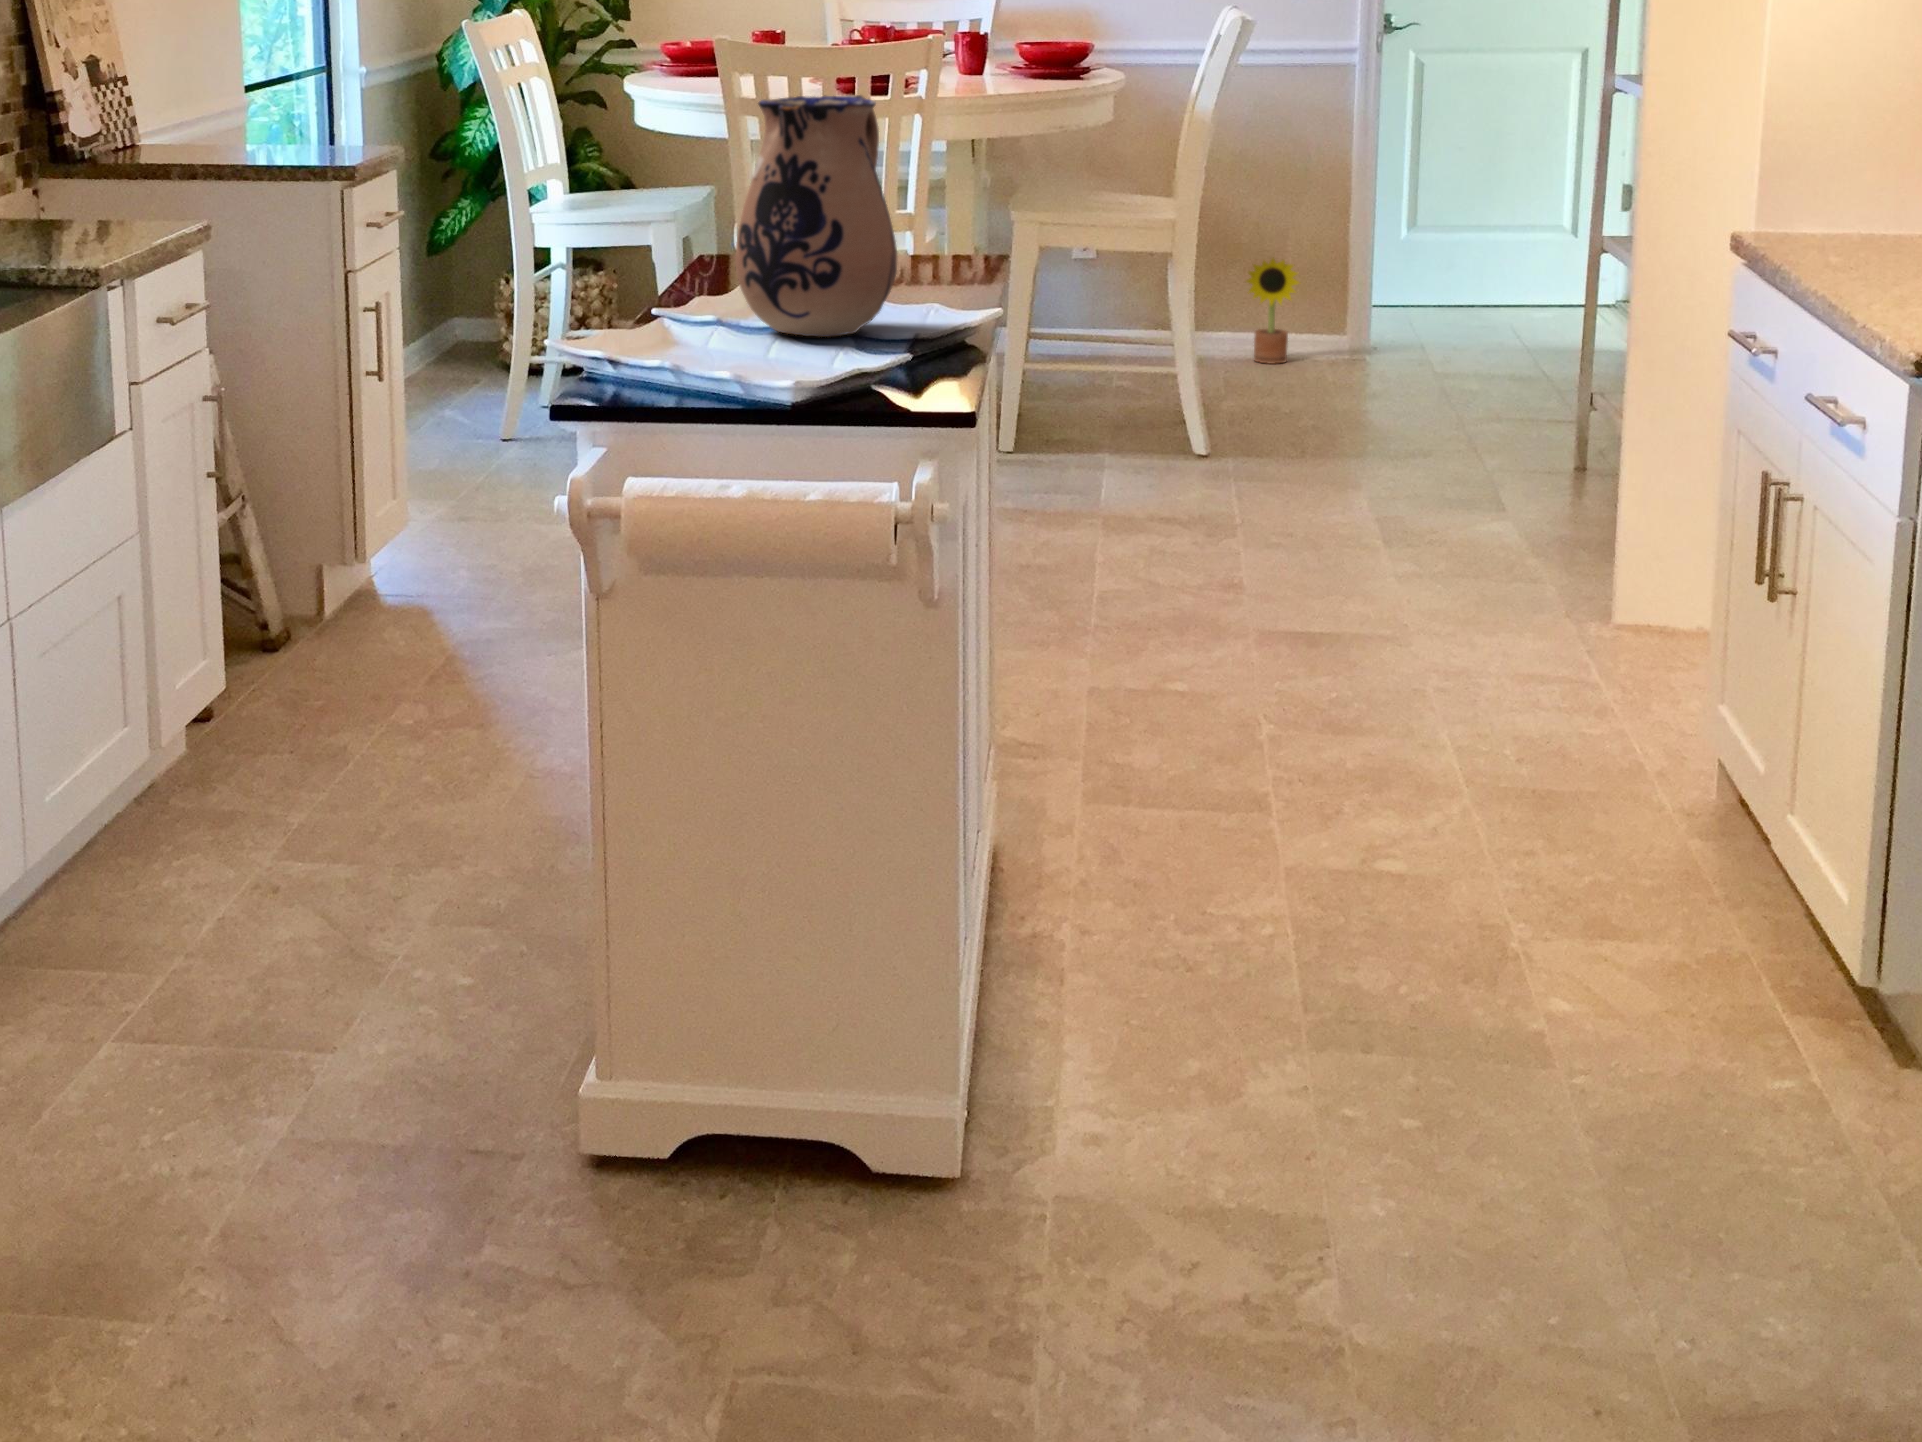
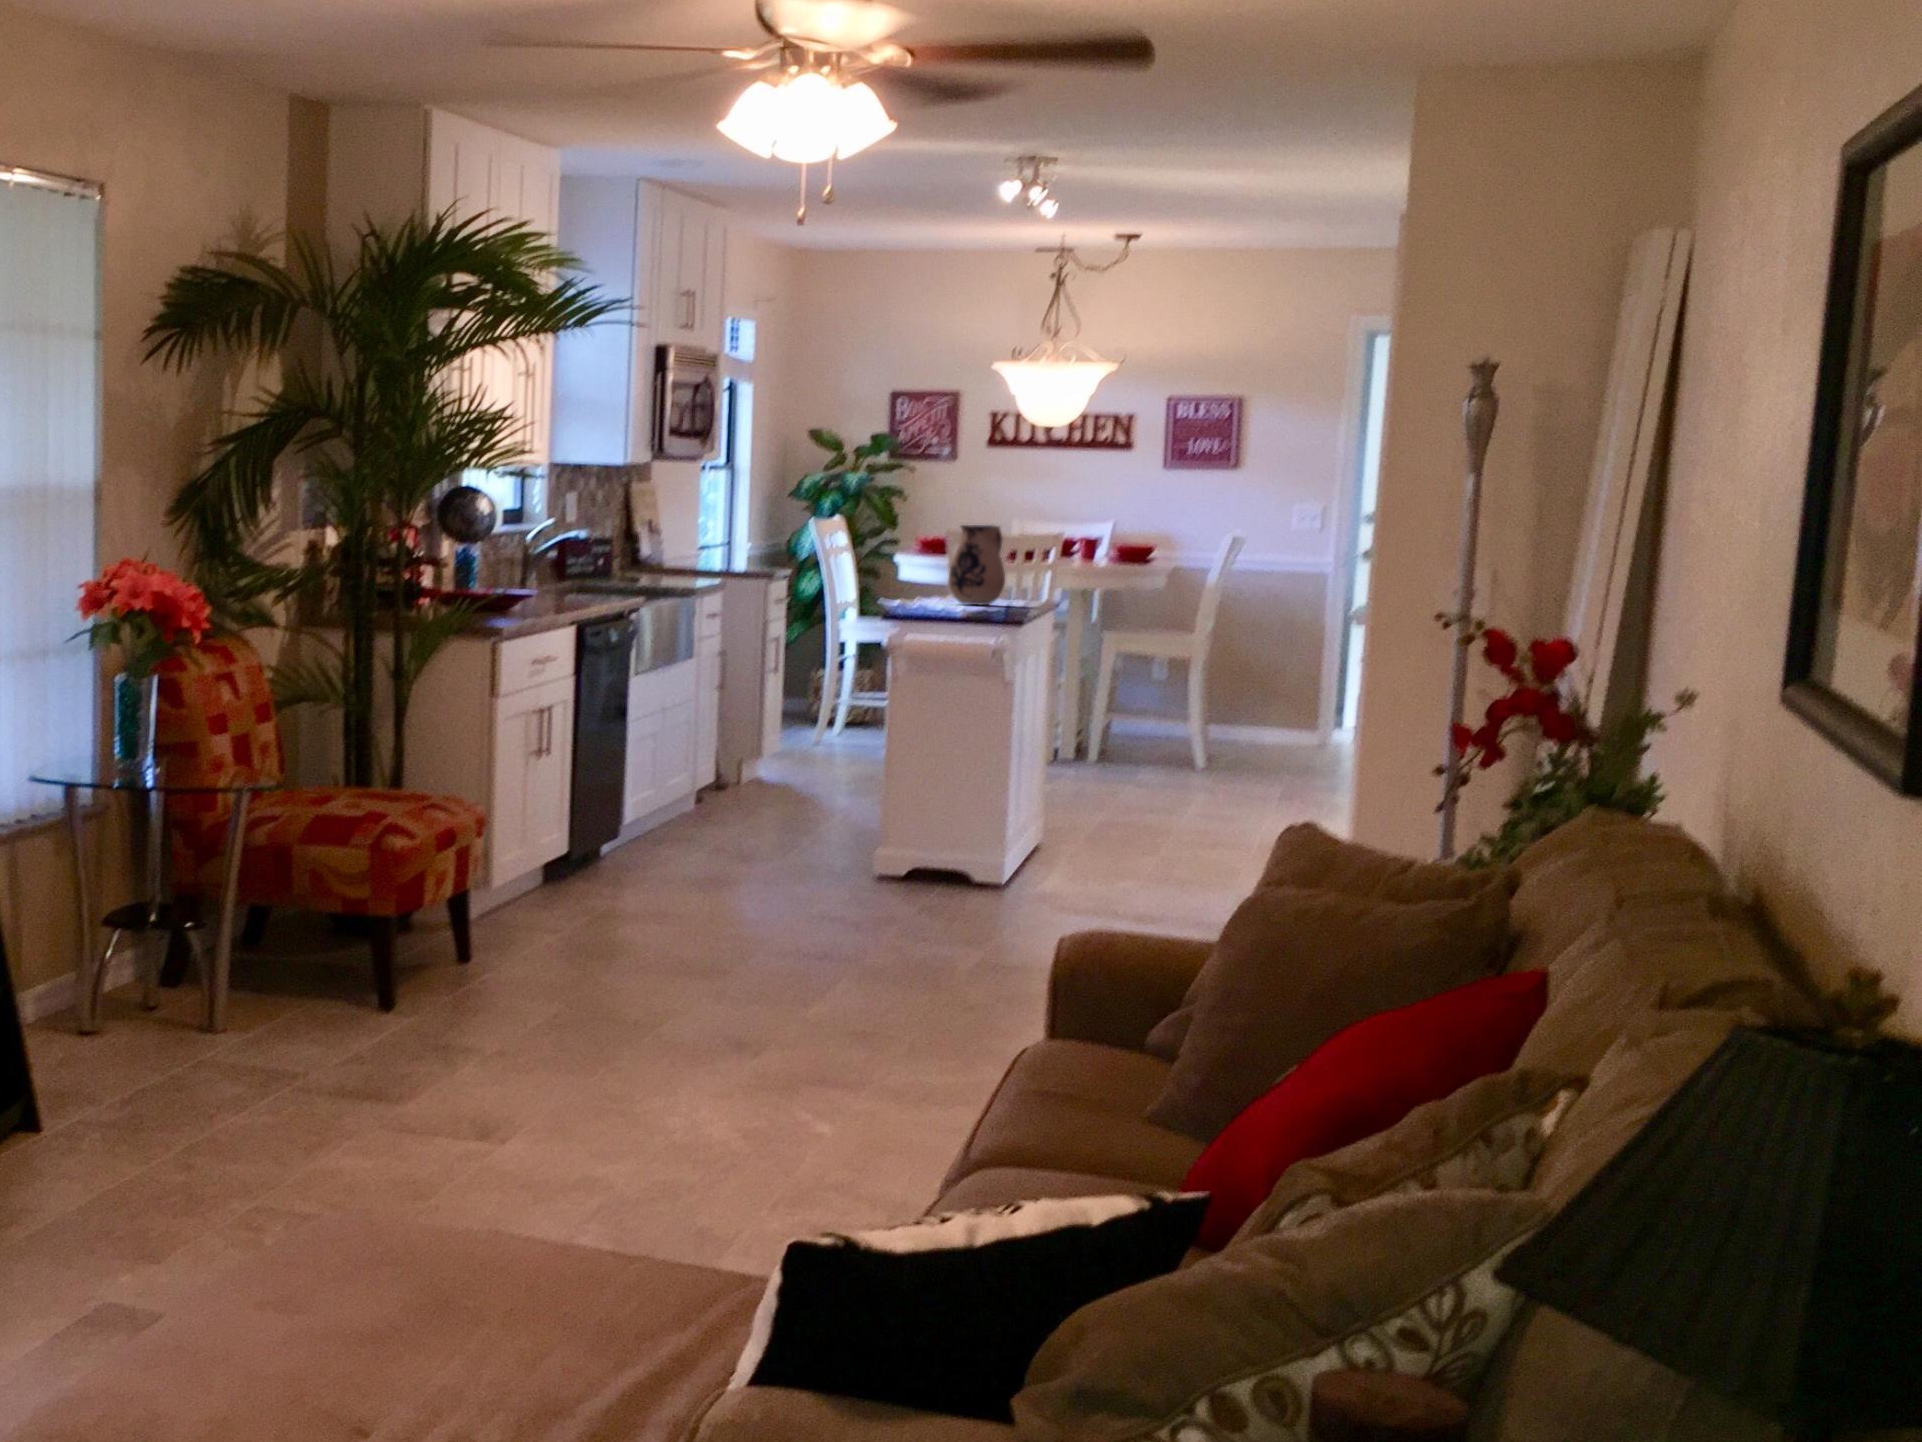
decorative plant: present [1246,259,1299,364] -> none [1250,680,1284,744]

